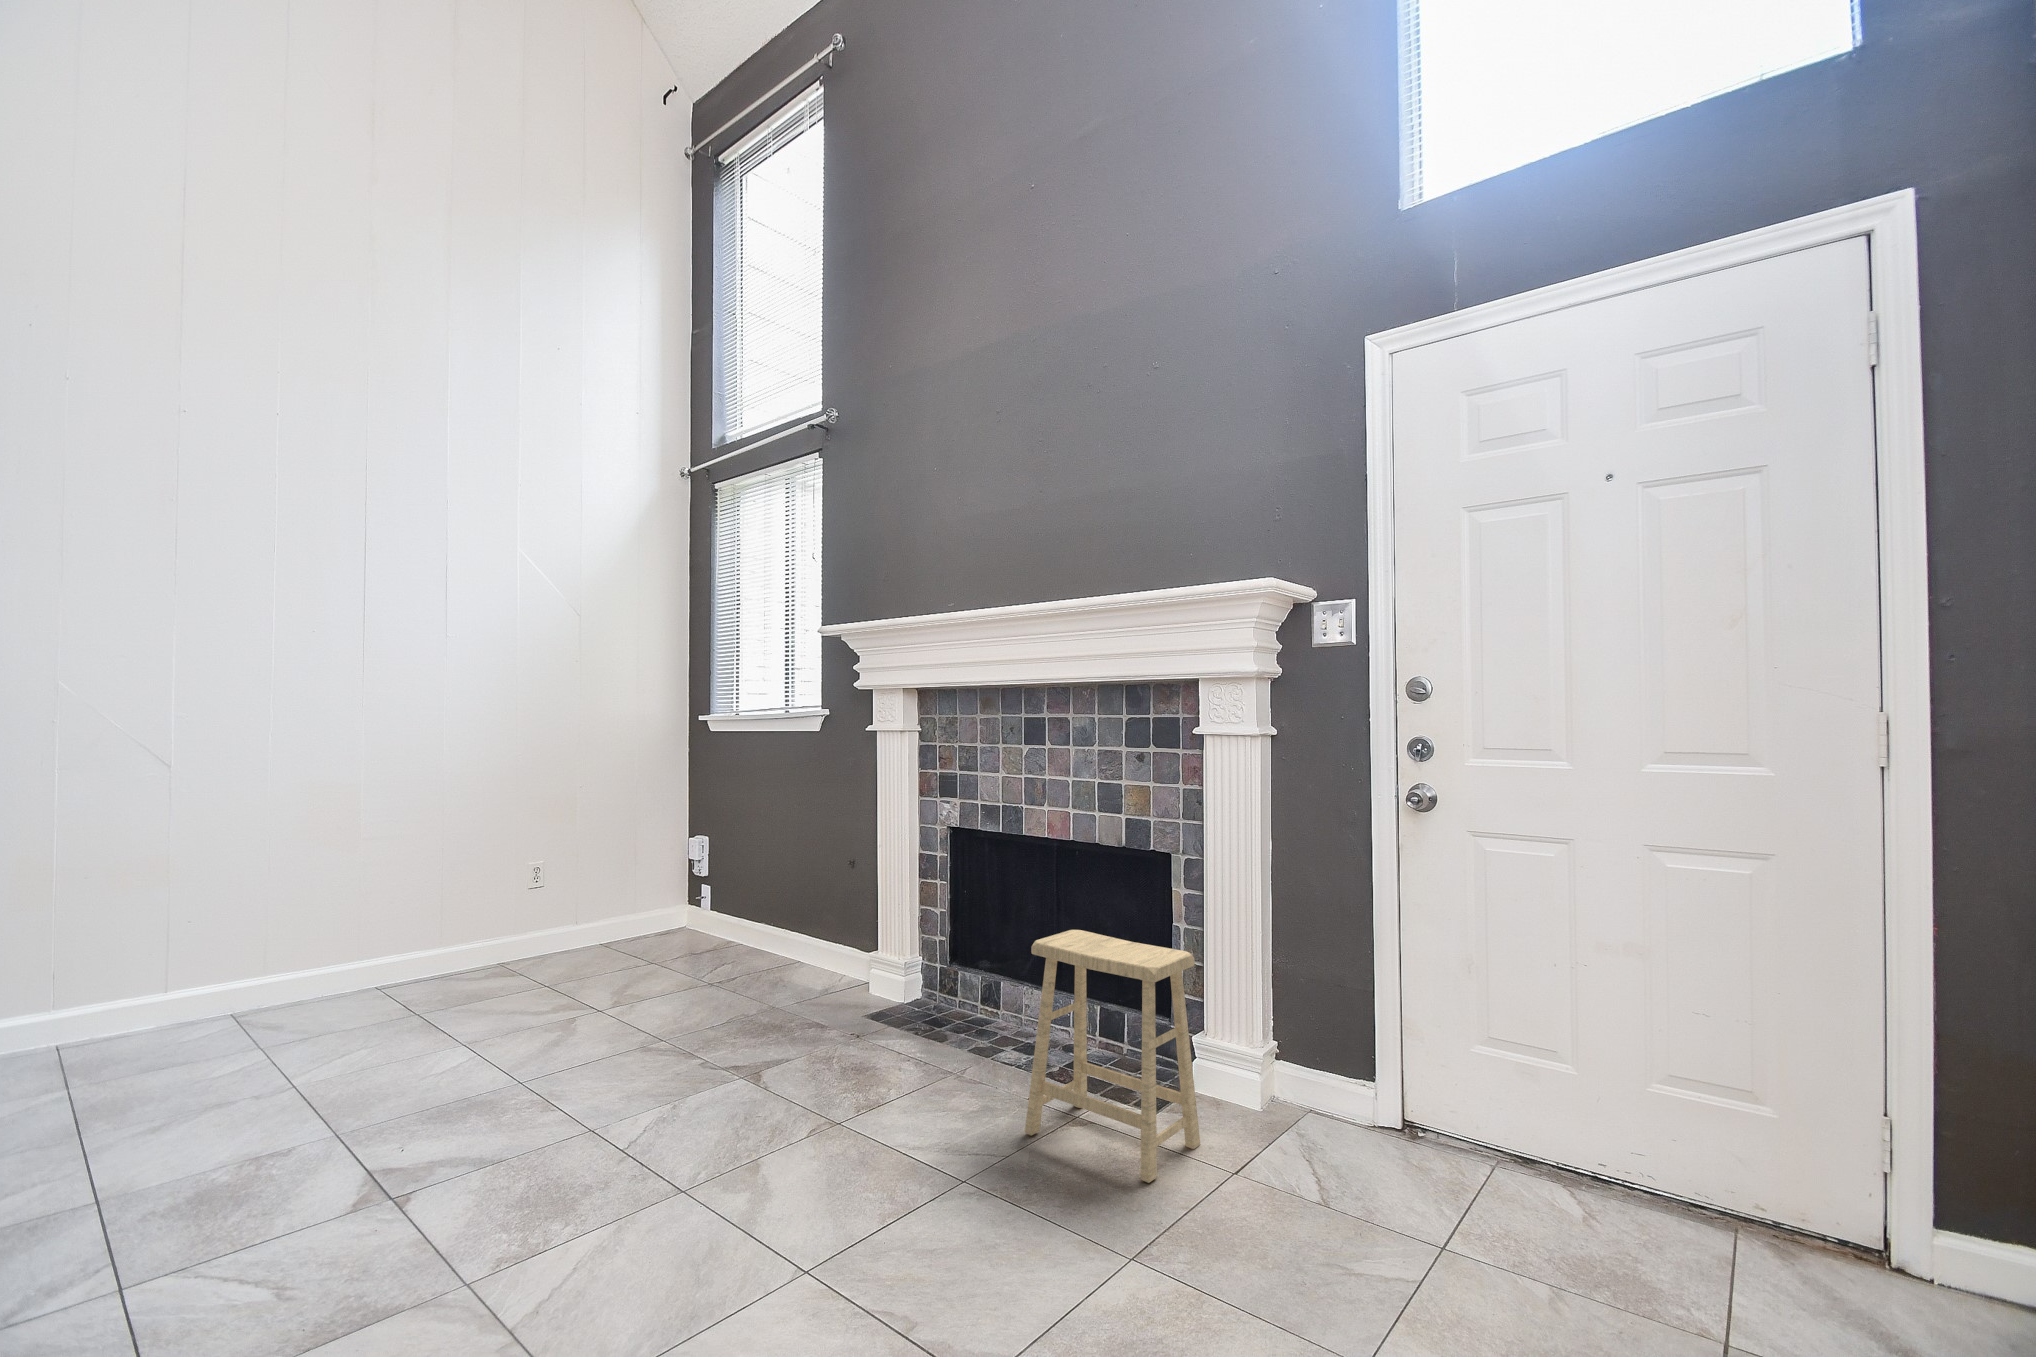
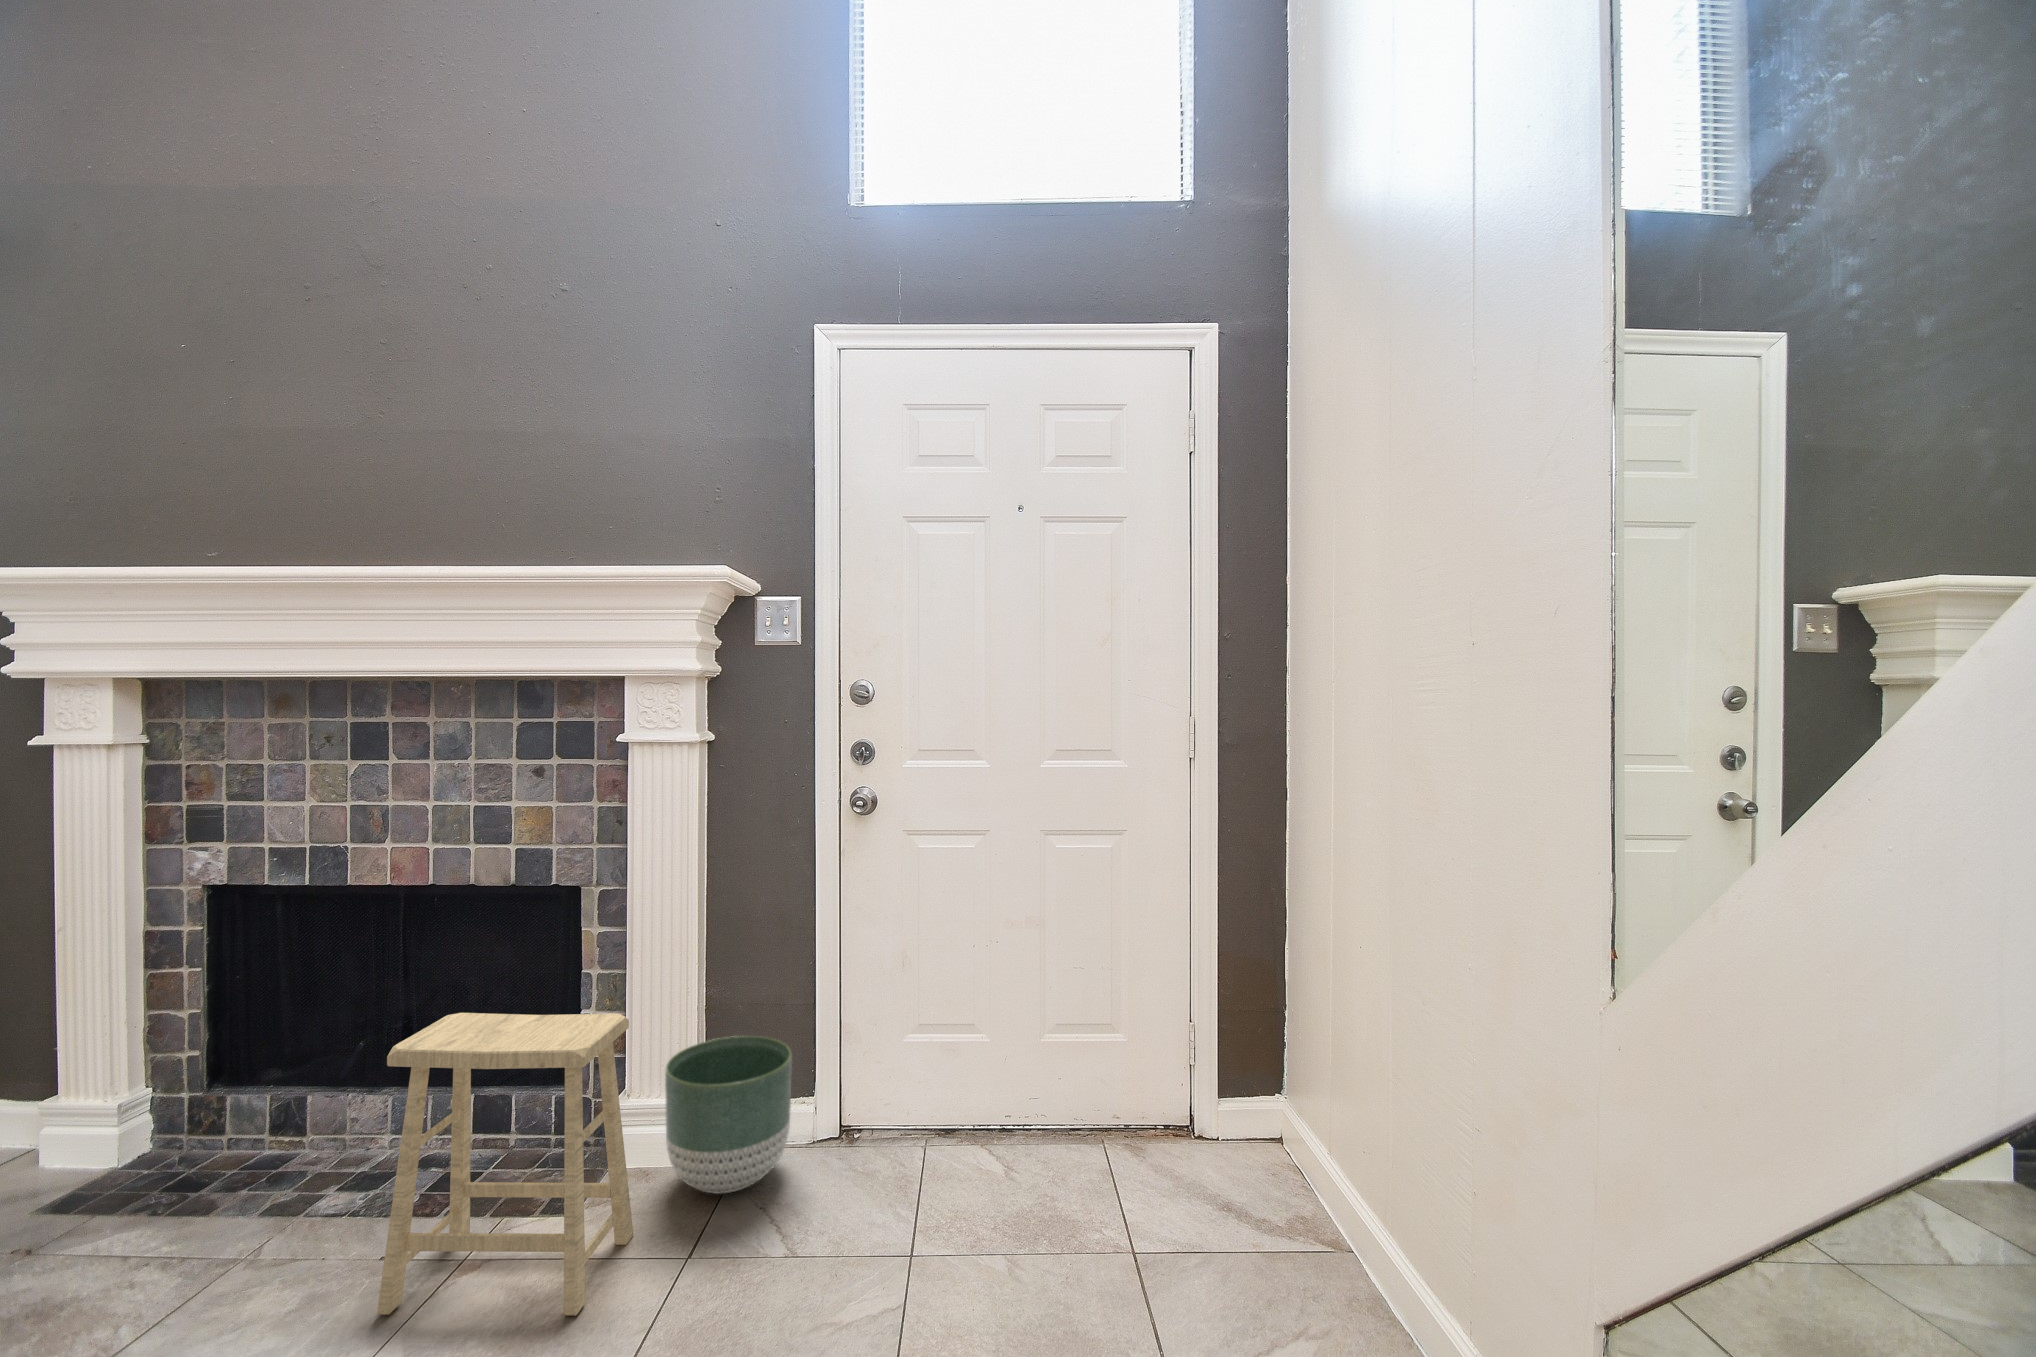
planter: none [1230,1002,1343,1140] -> present [665,1036,792,1194]

